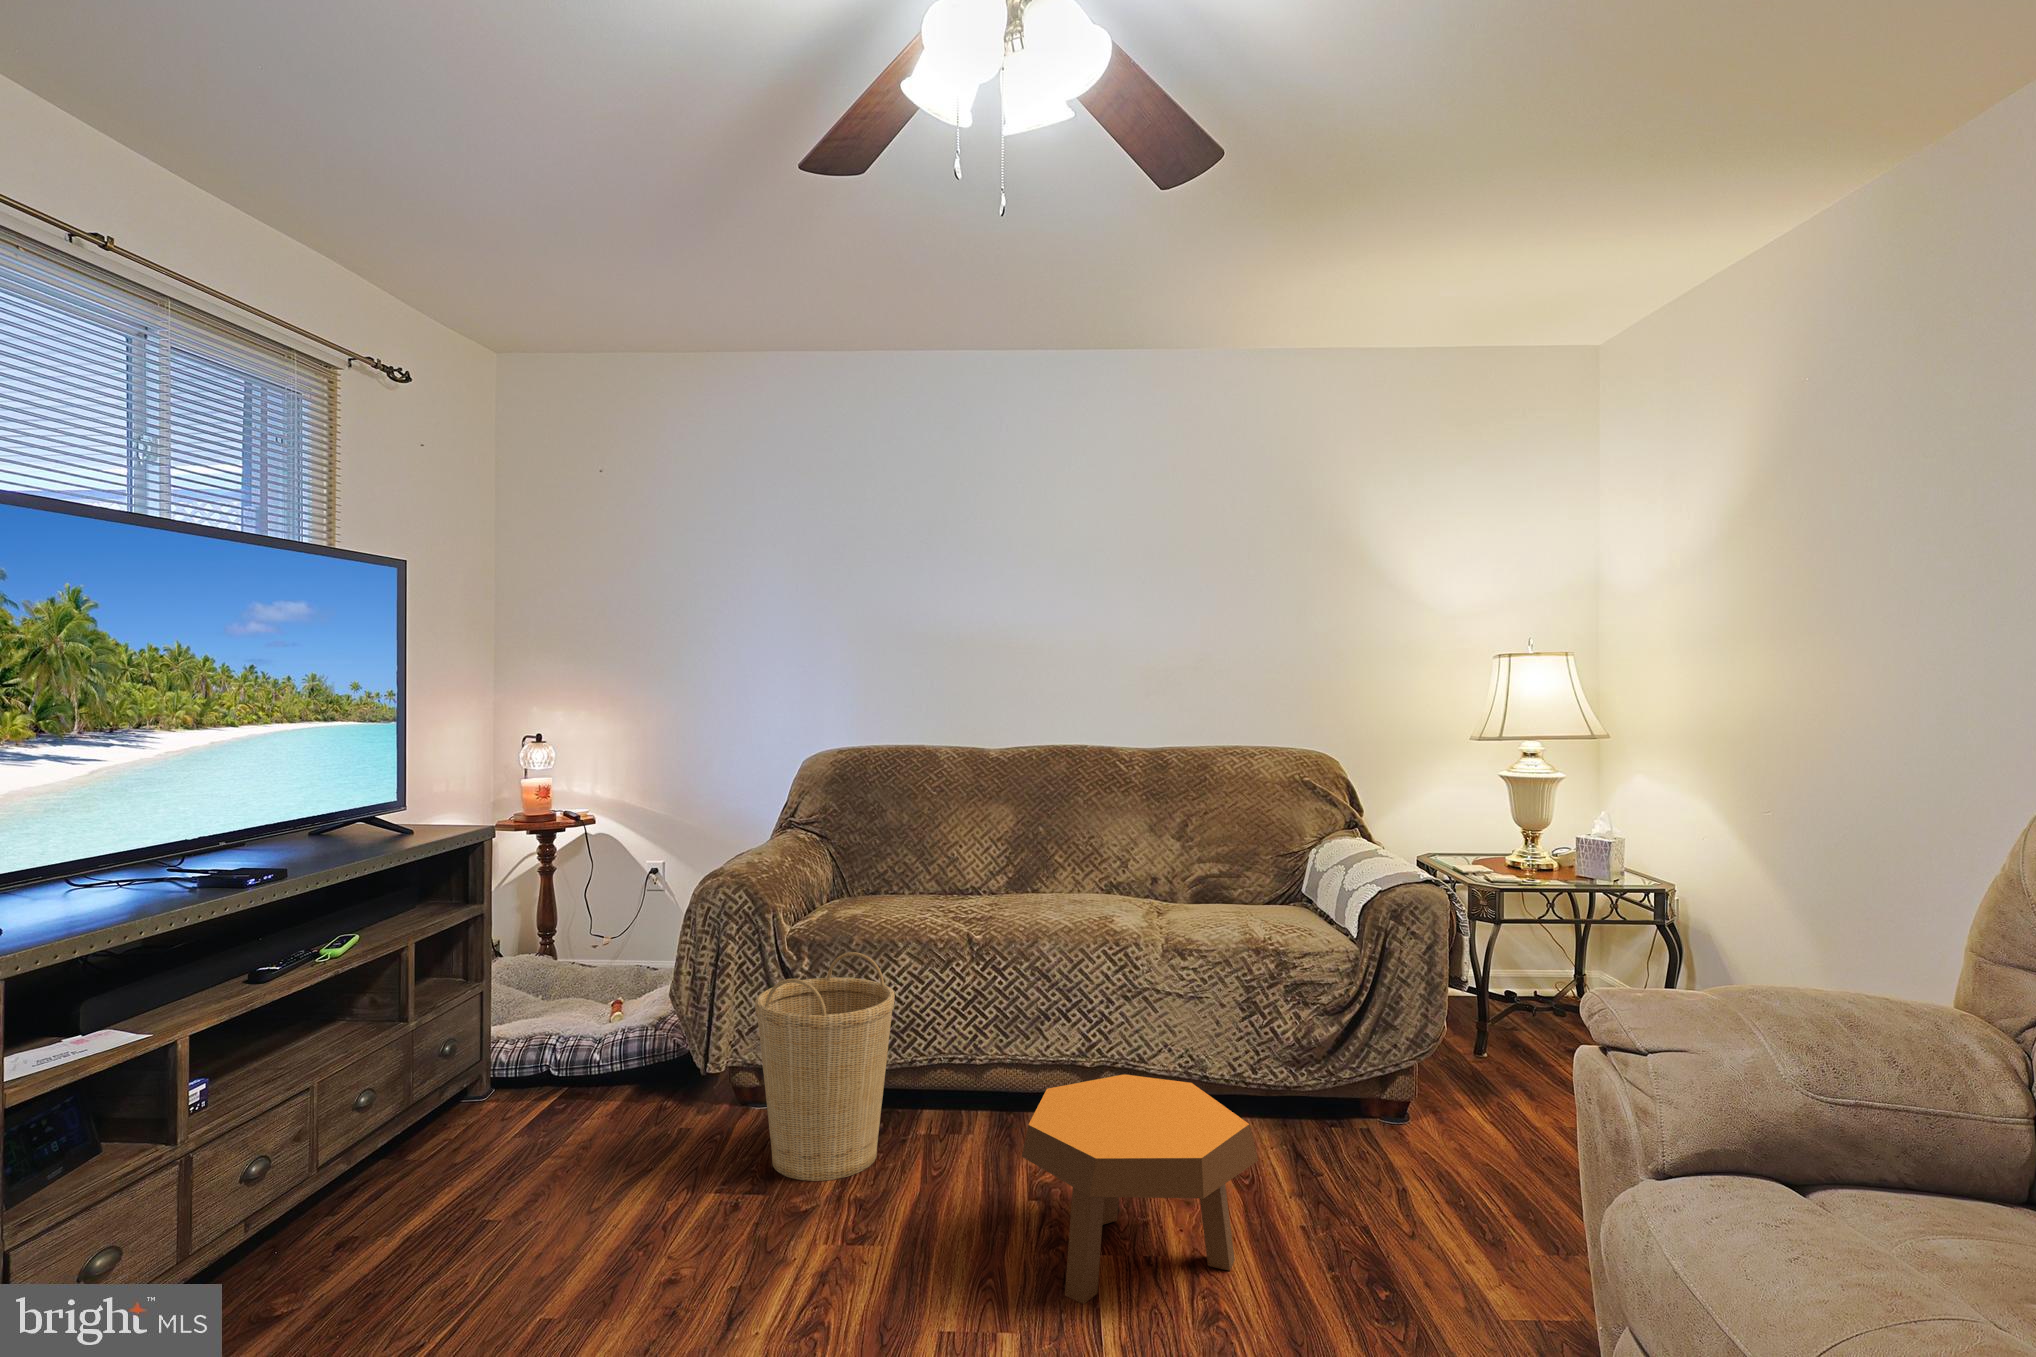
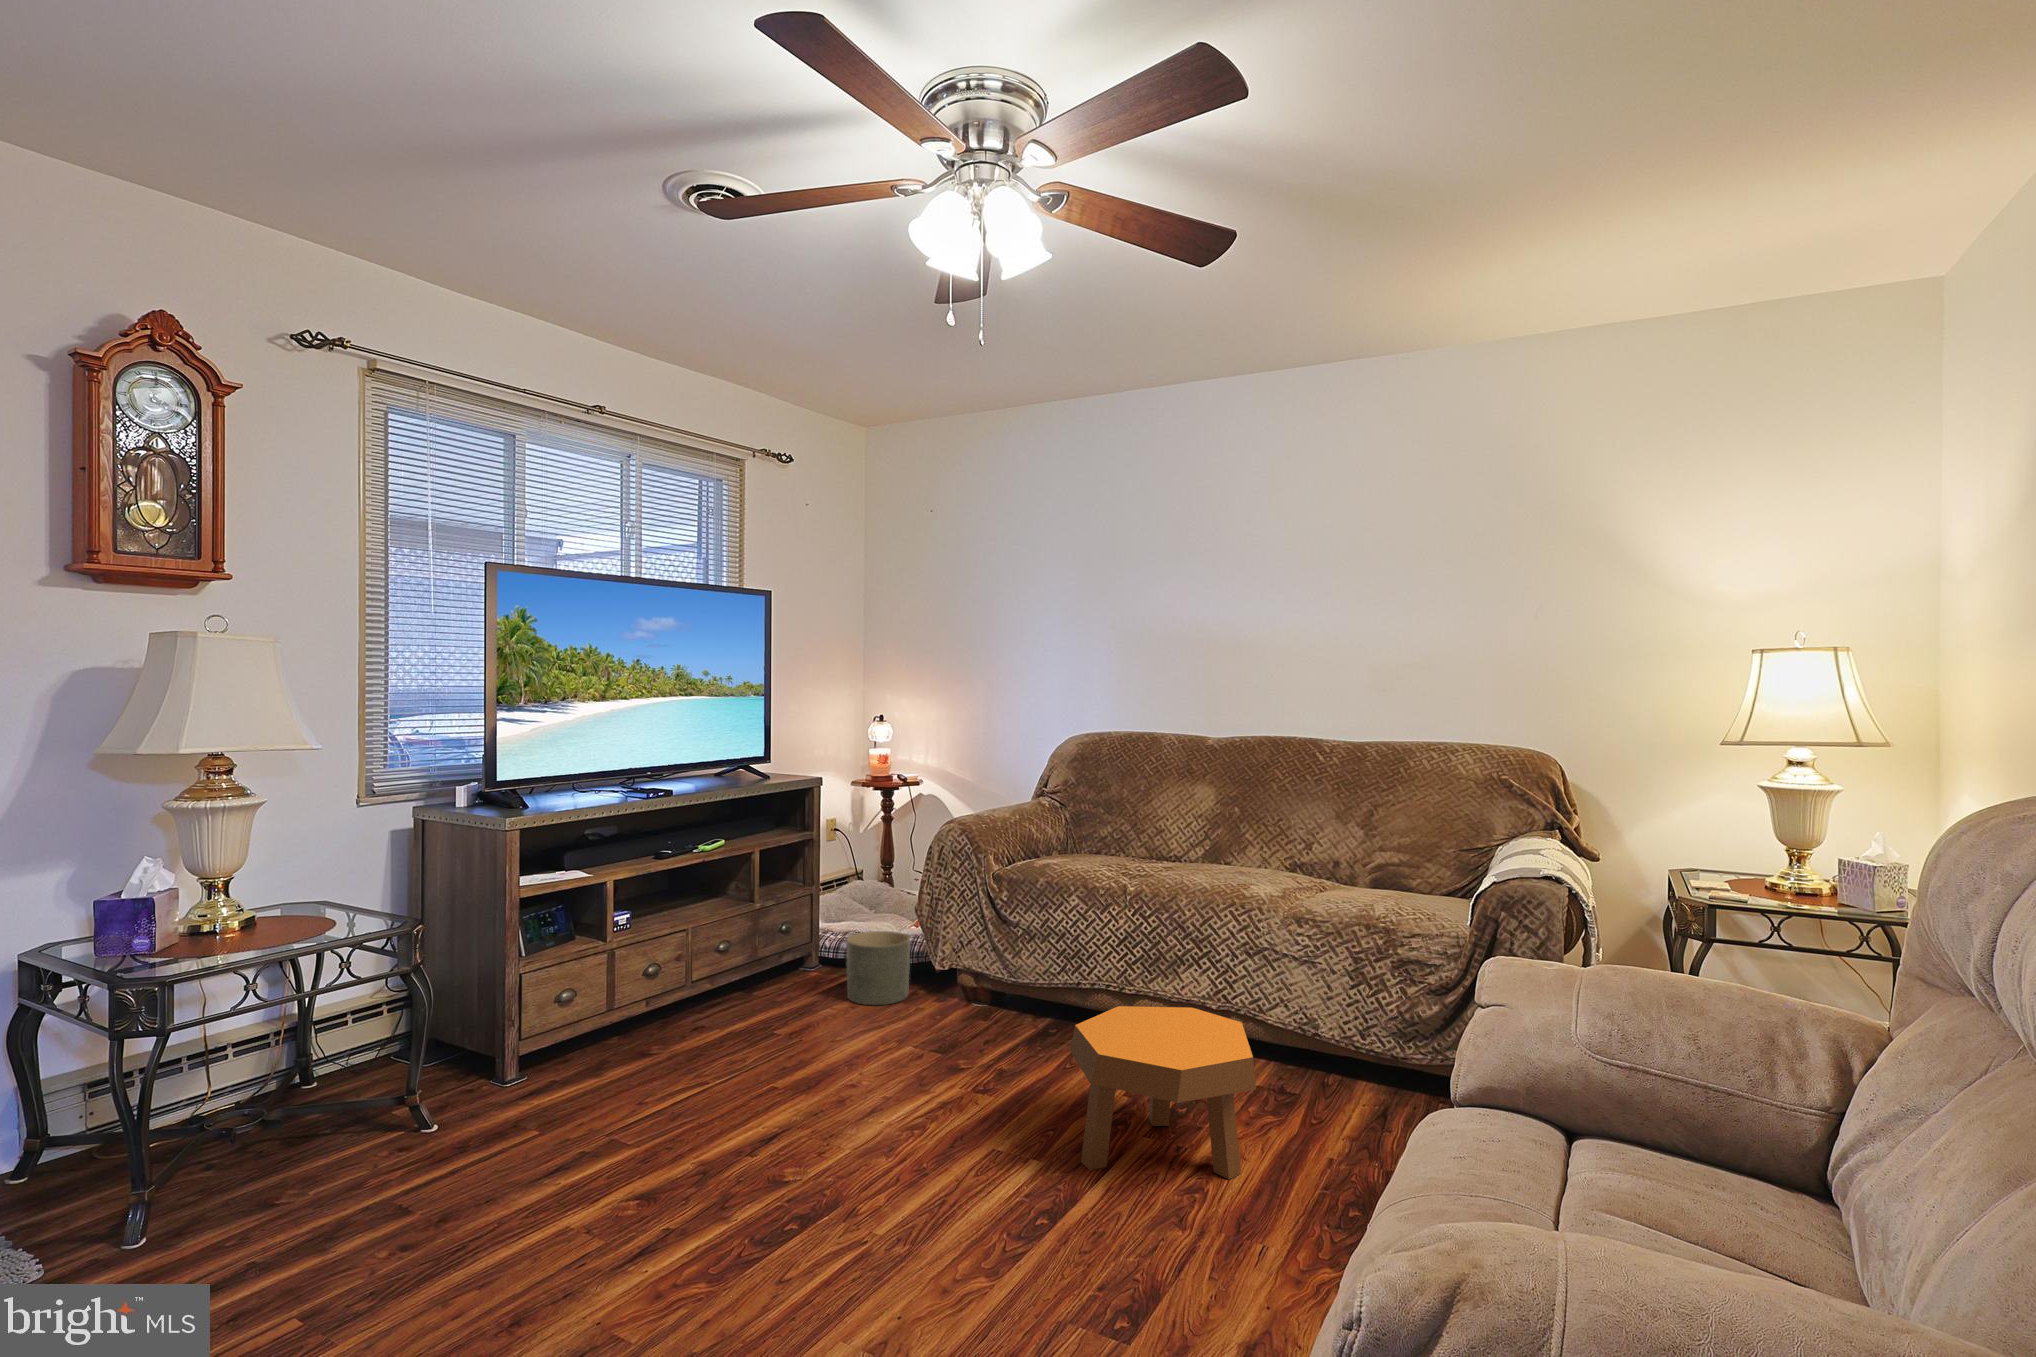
basket: present [755,952,895,1181] -> none [942,888,1047,1056]
planter: none [568,1031,662,1142] -> present [847,931,910,1005]

